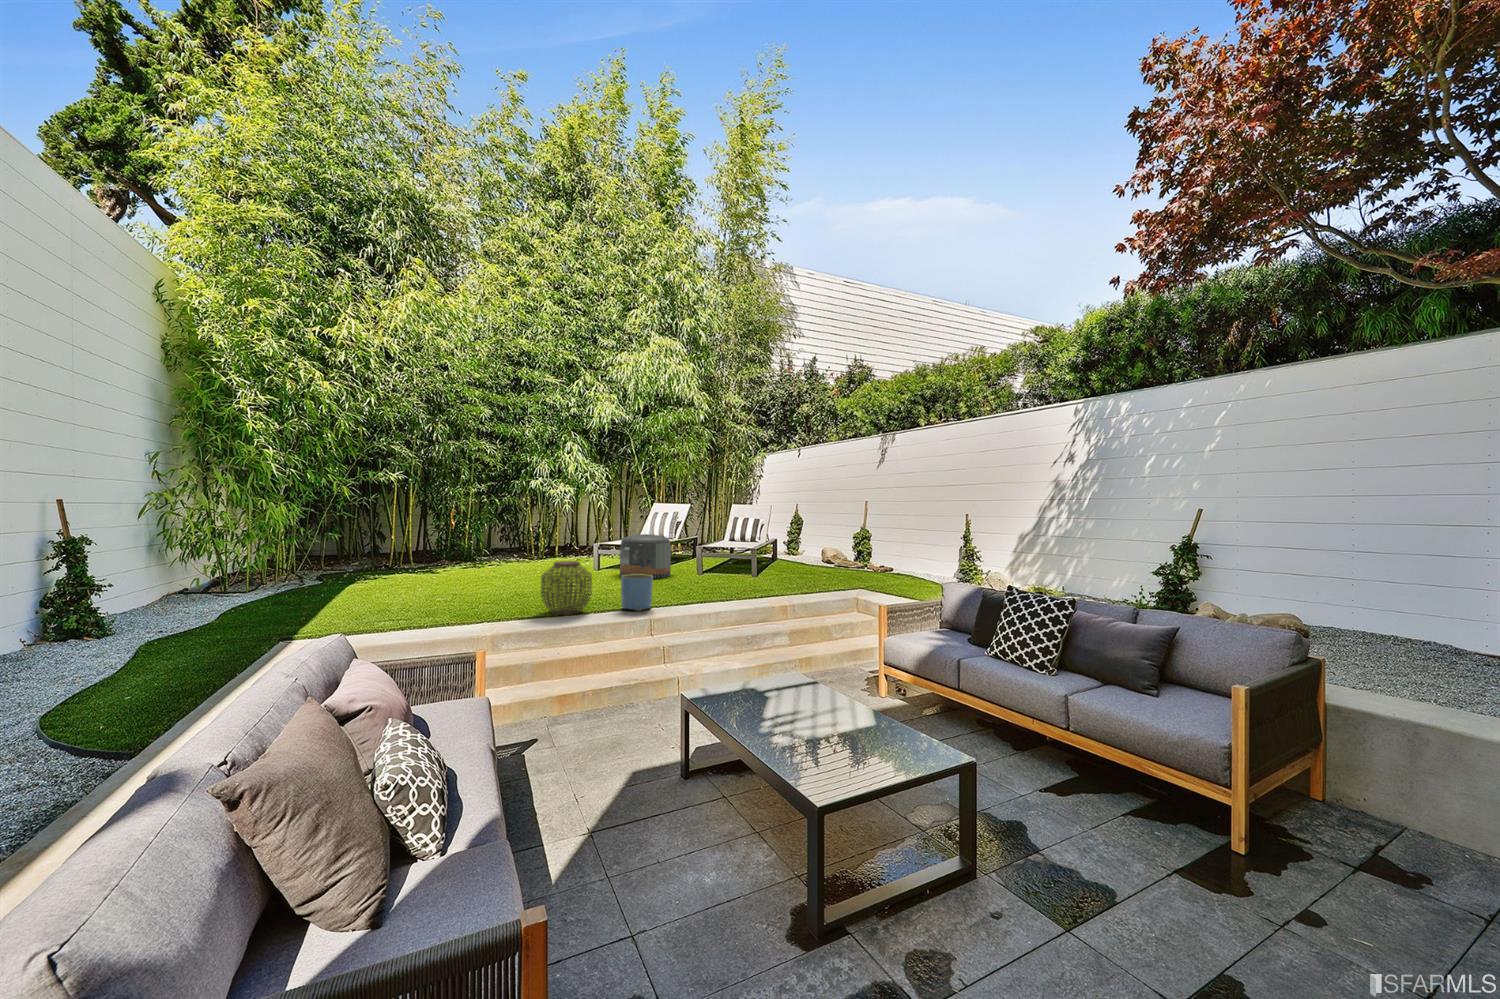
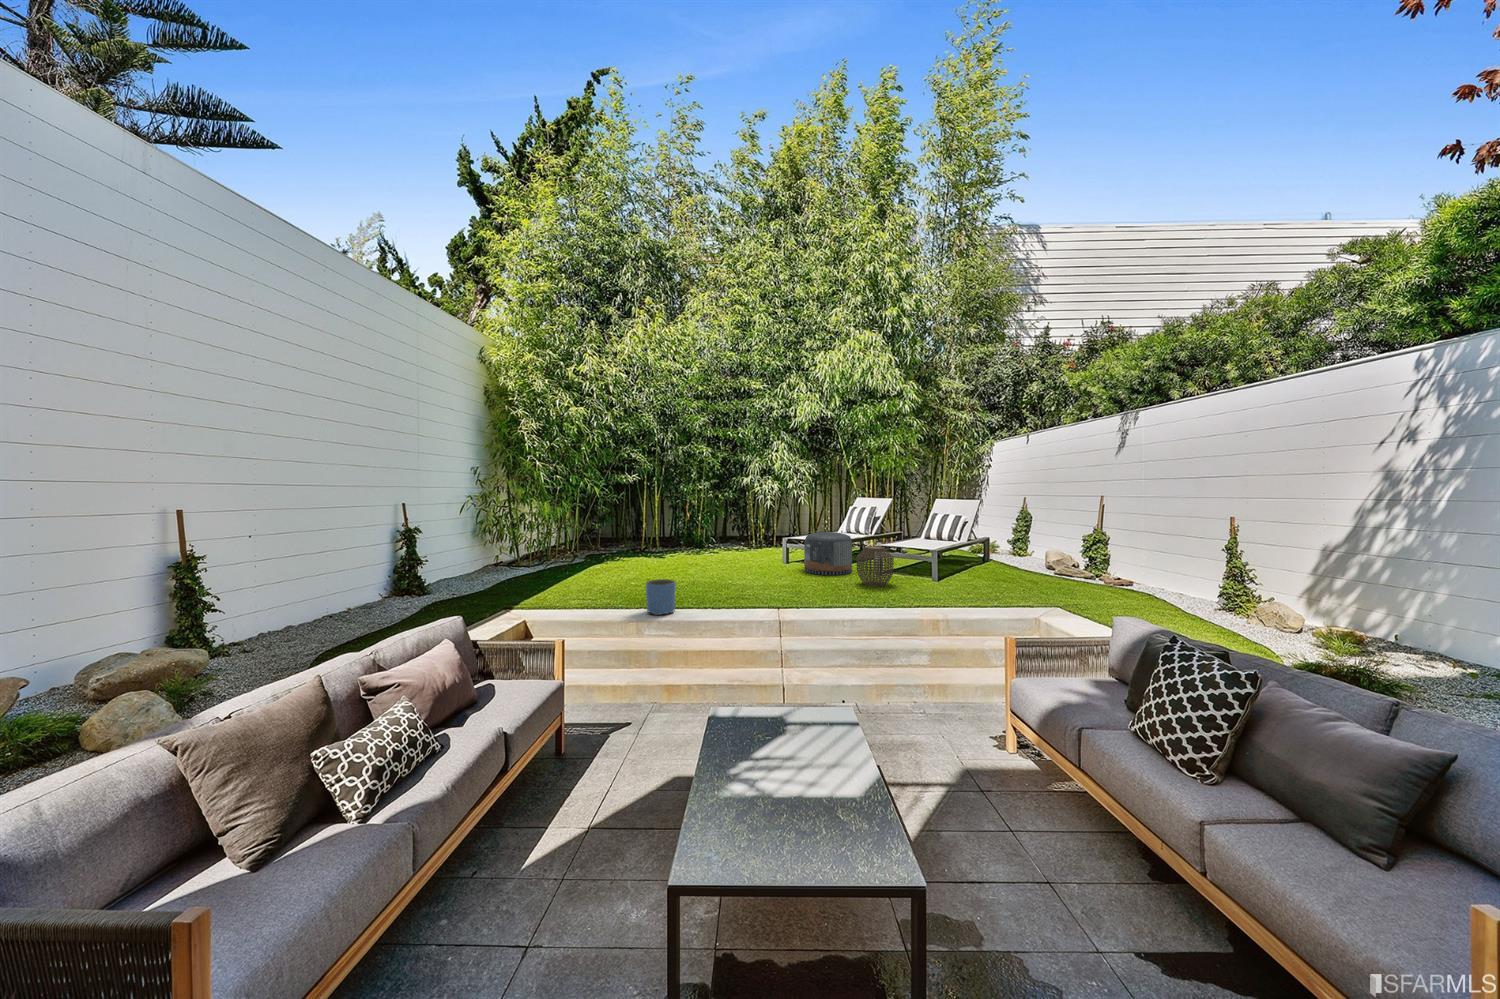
woven basket: present [541,561,592,615] -> present [857,546,894,586]
planter: present [621,574,653,611] -> present [646,579,676,615]

